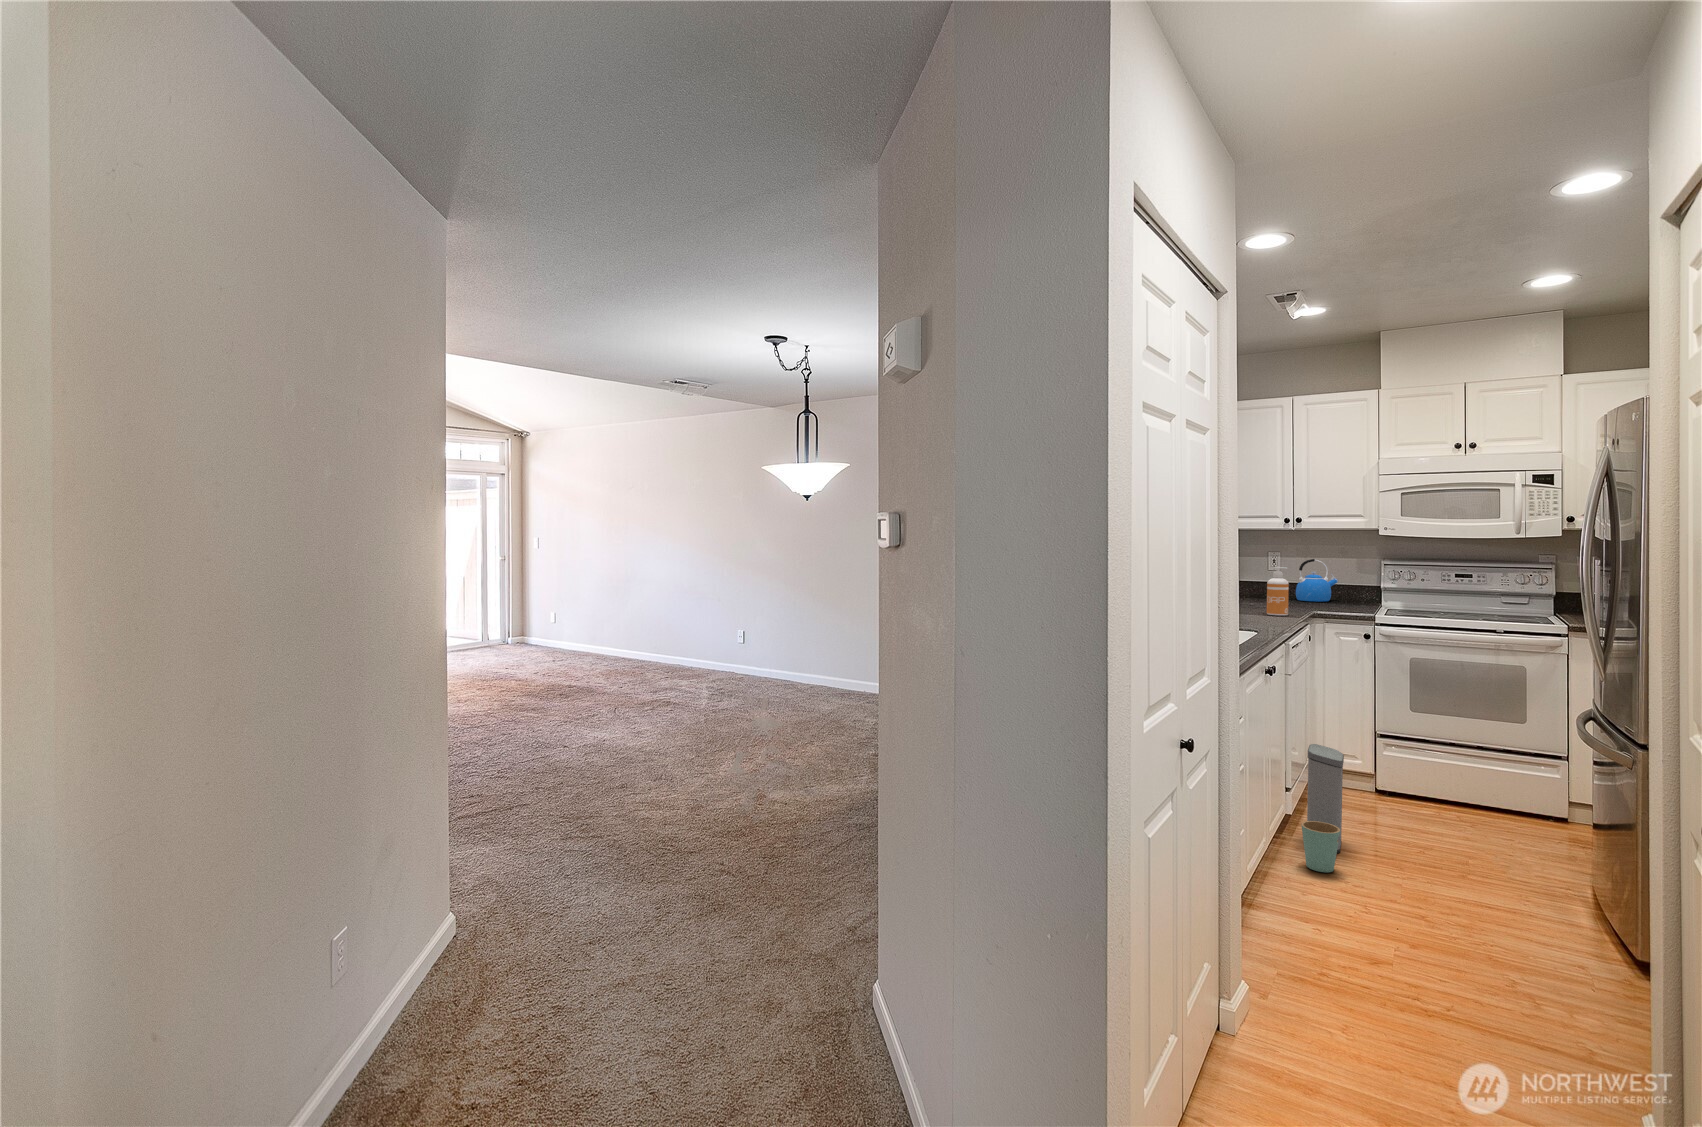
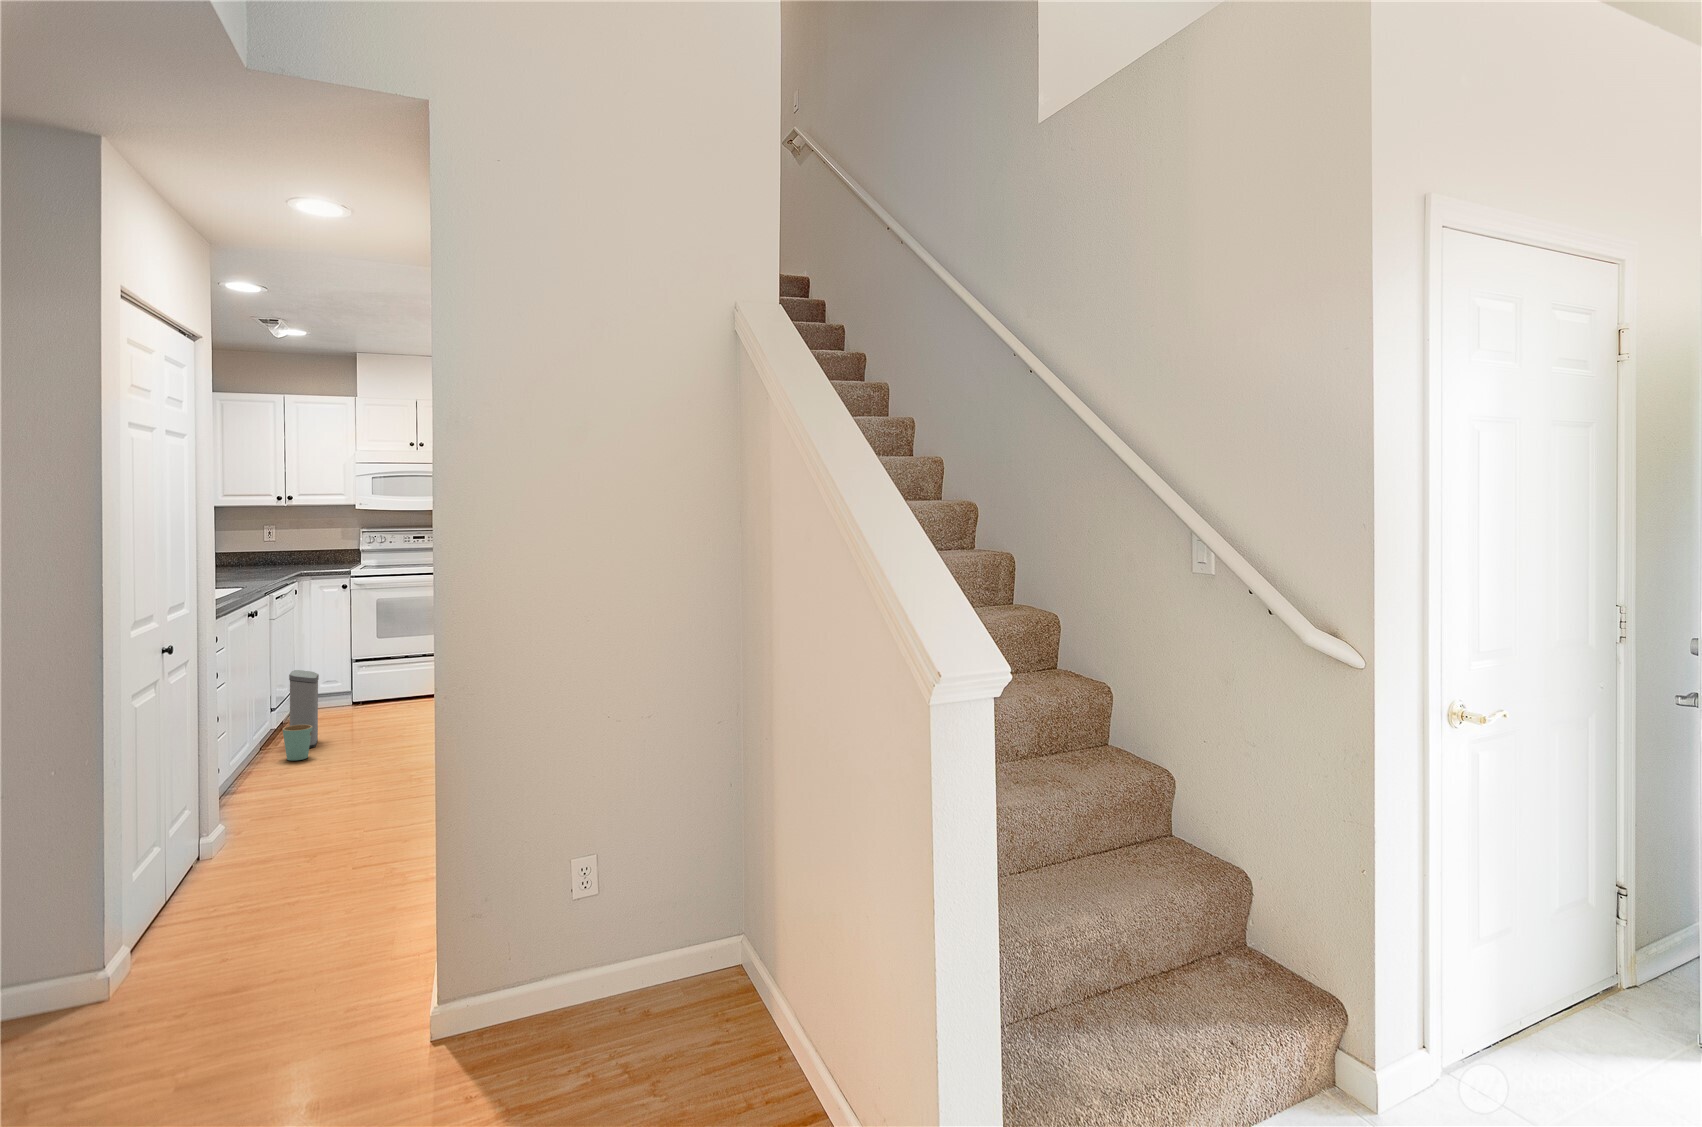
kettle: present [1296,559,1338,602] -> none [291,527,327,562]
soap dispenser: present [1267,567,1289,615] -> none [259,533,279,573]

